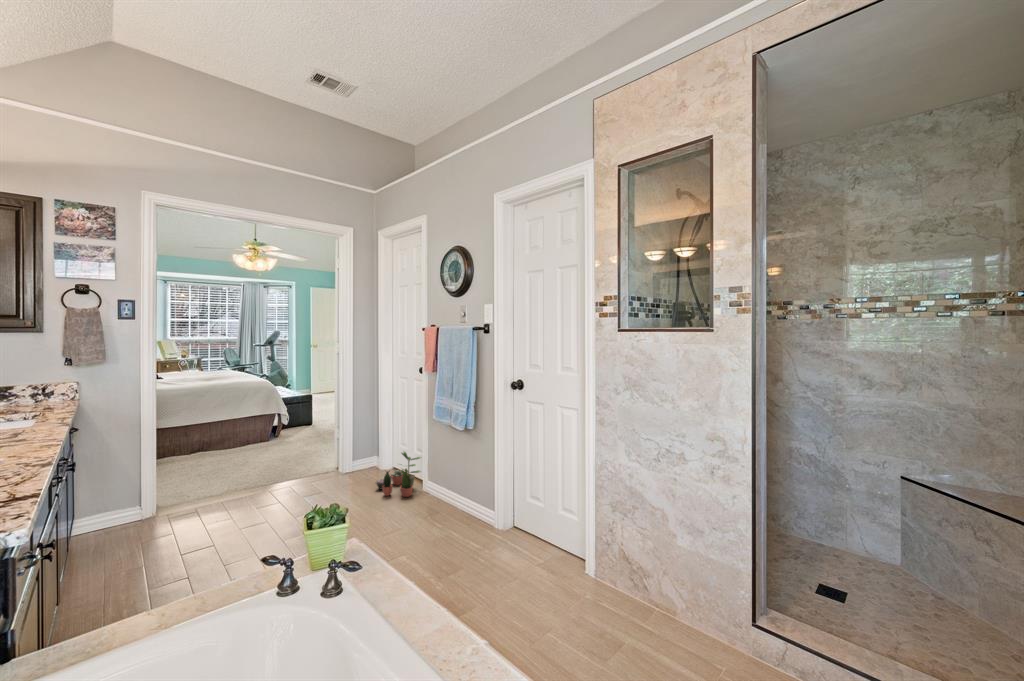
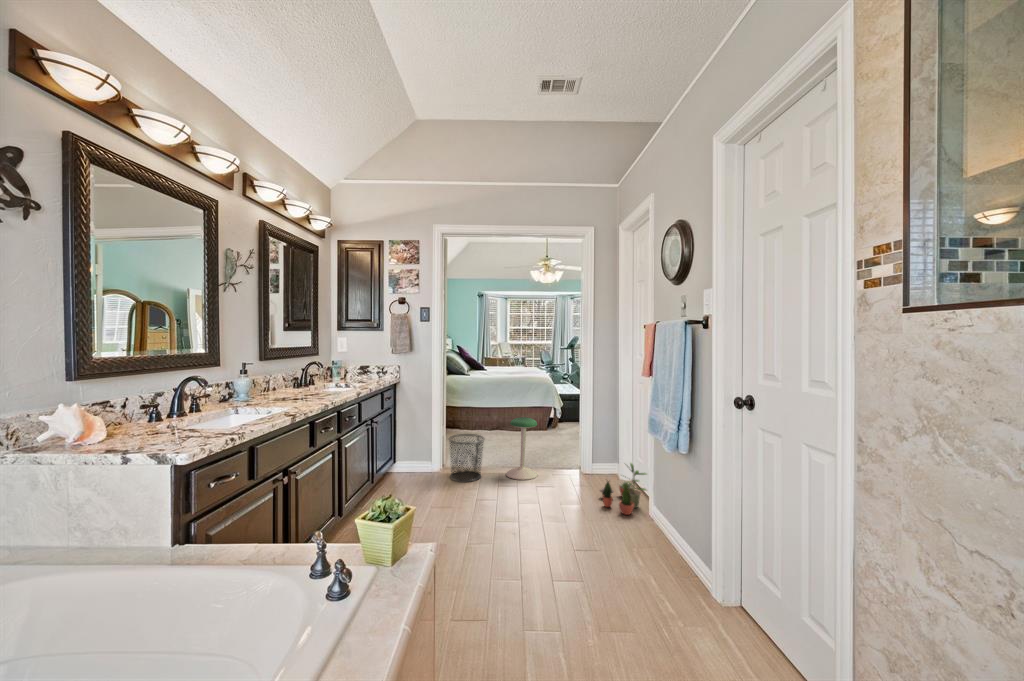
stool: none [258,427,298,497] -> present [506,417,538,480]
waste bin: none [178,457,232,517] -> present [449,434,484,482]

